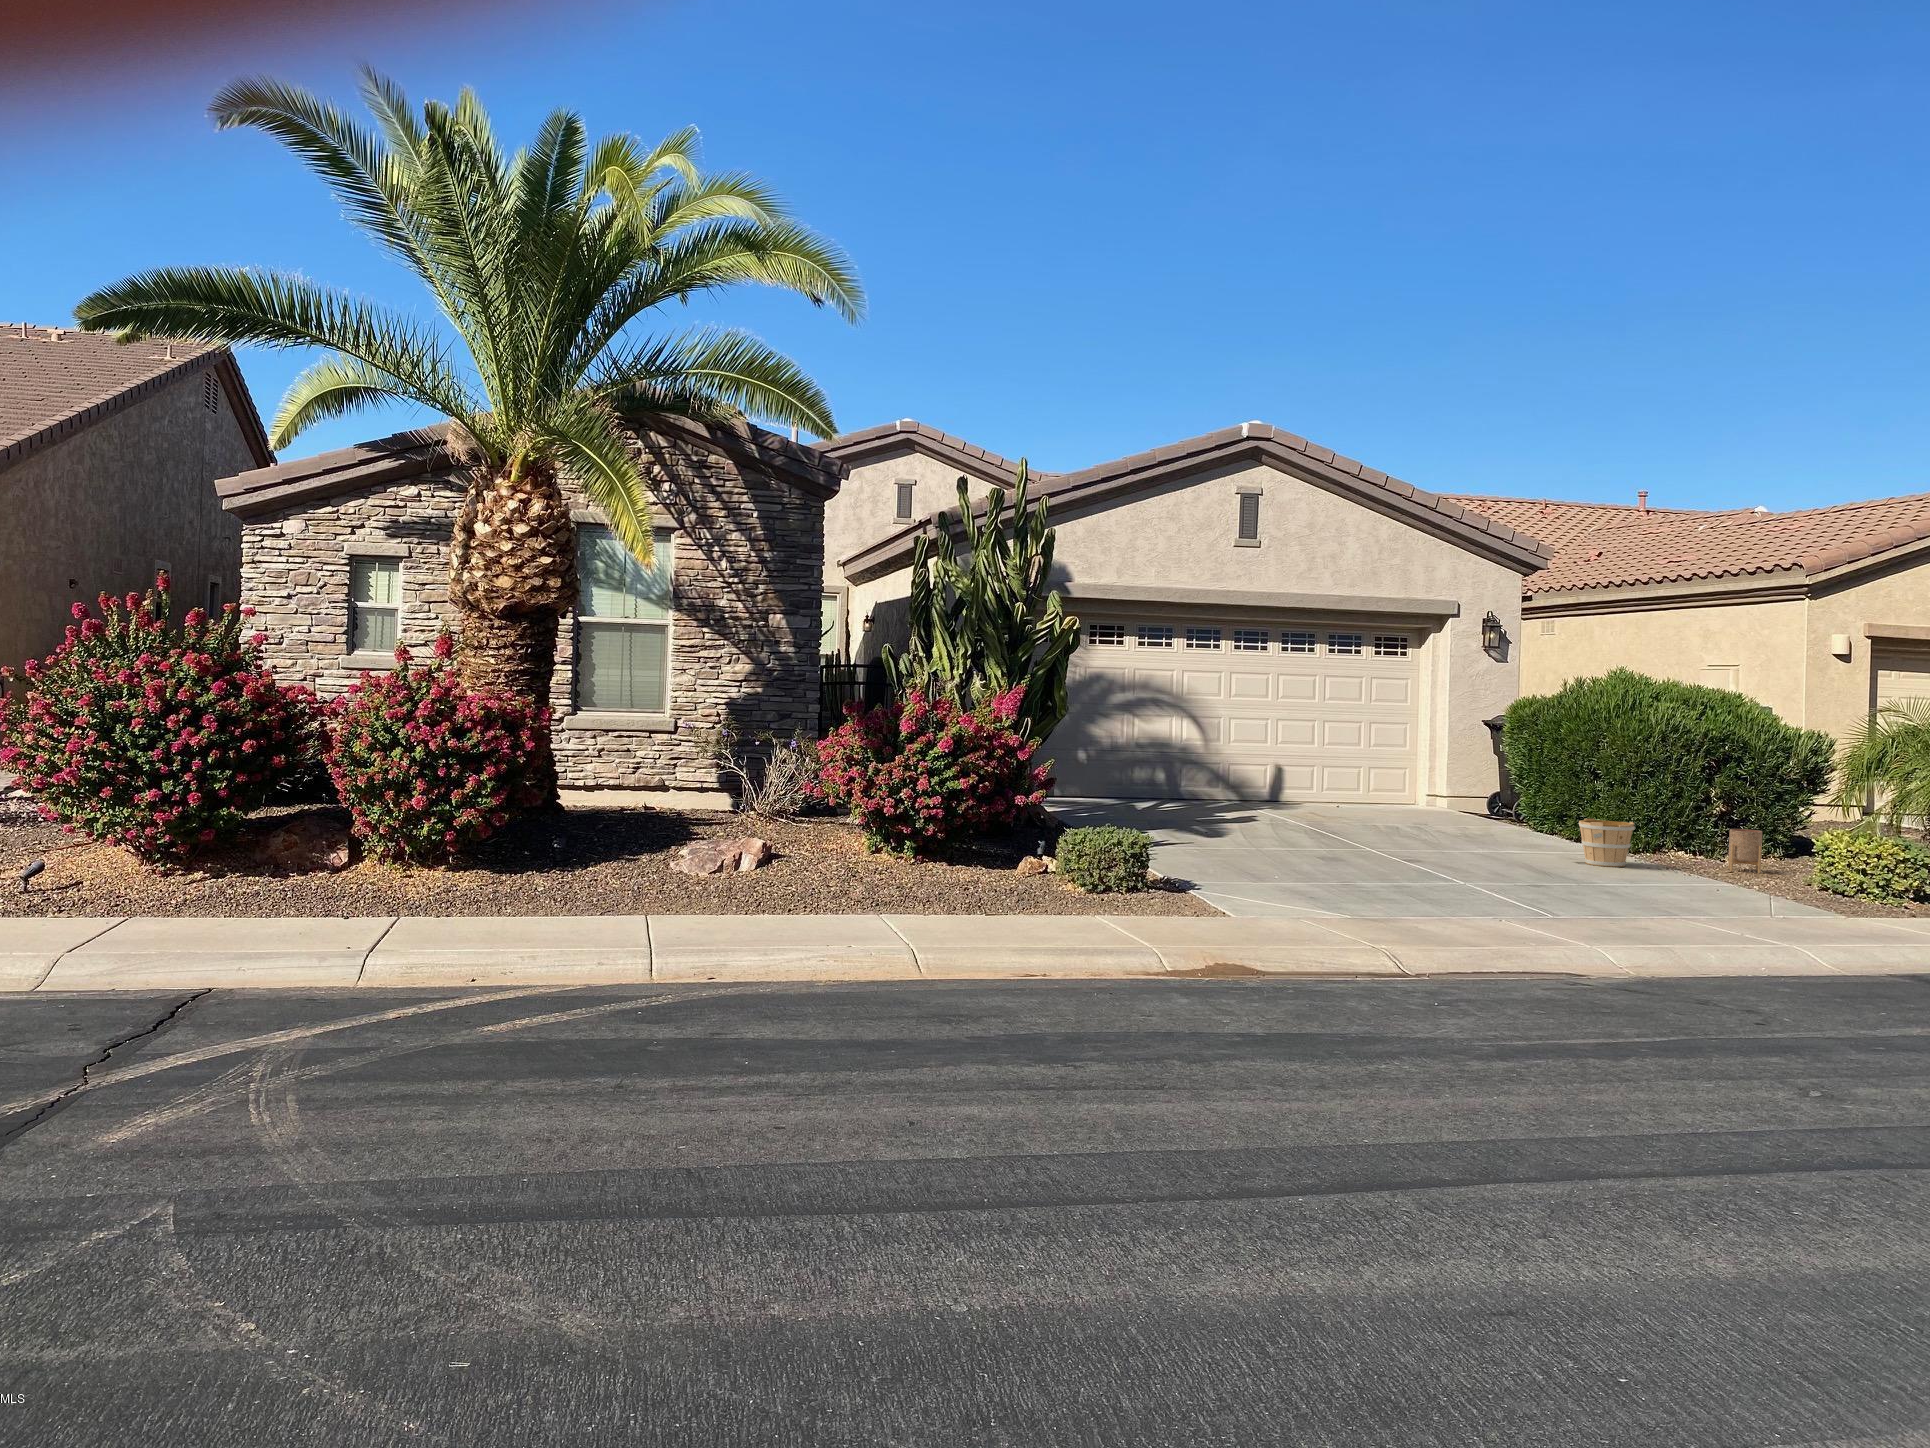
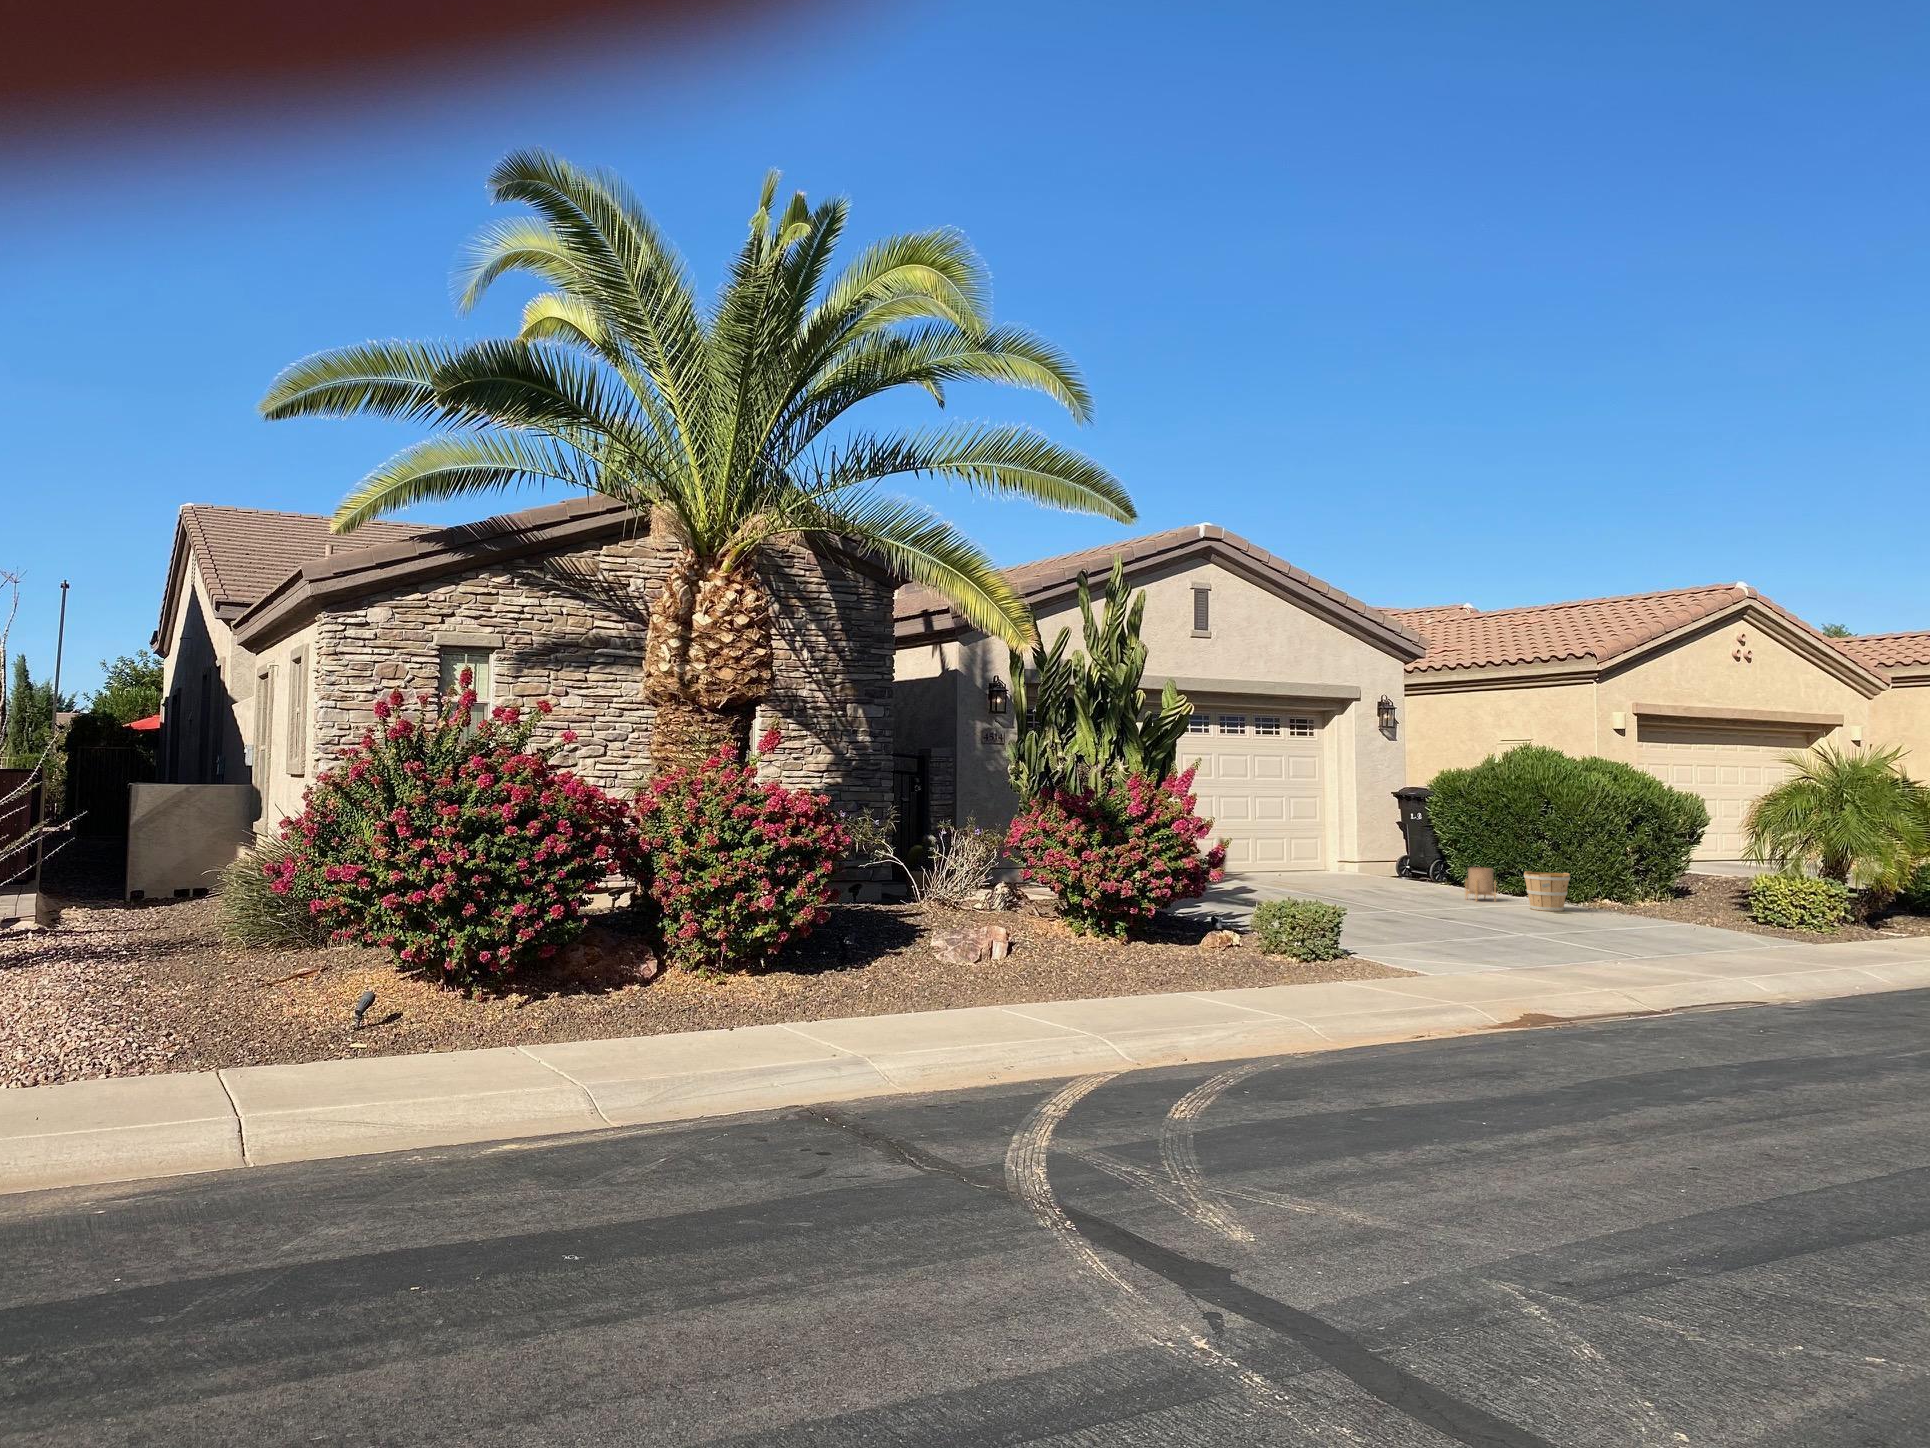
planter: present [1728,829,1762,873] -> present [1465,867,1496,901]

